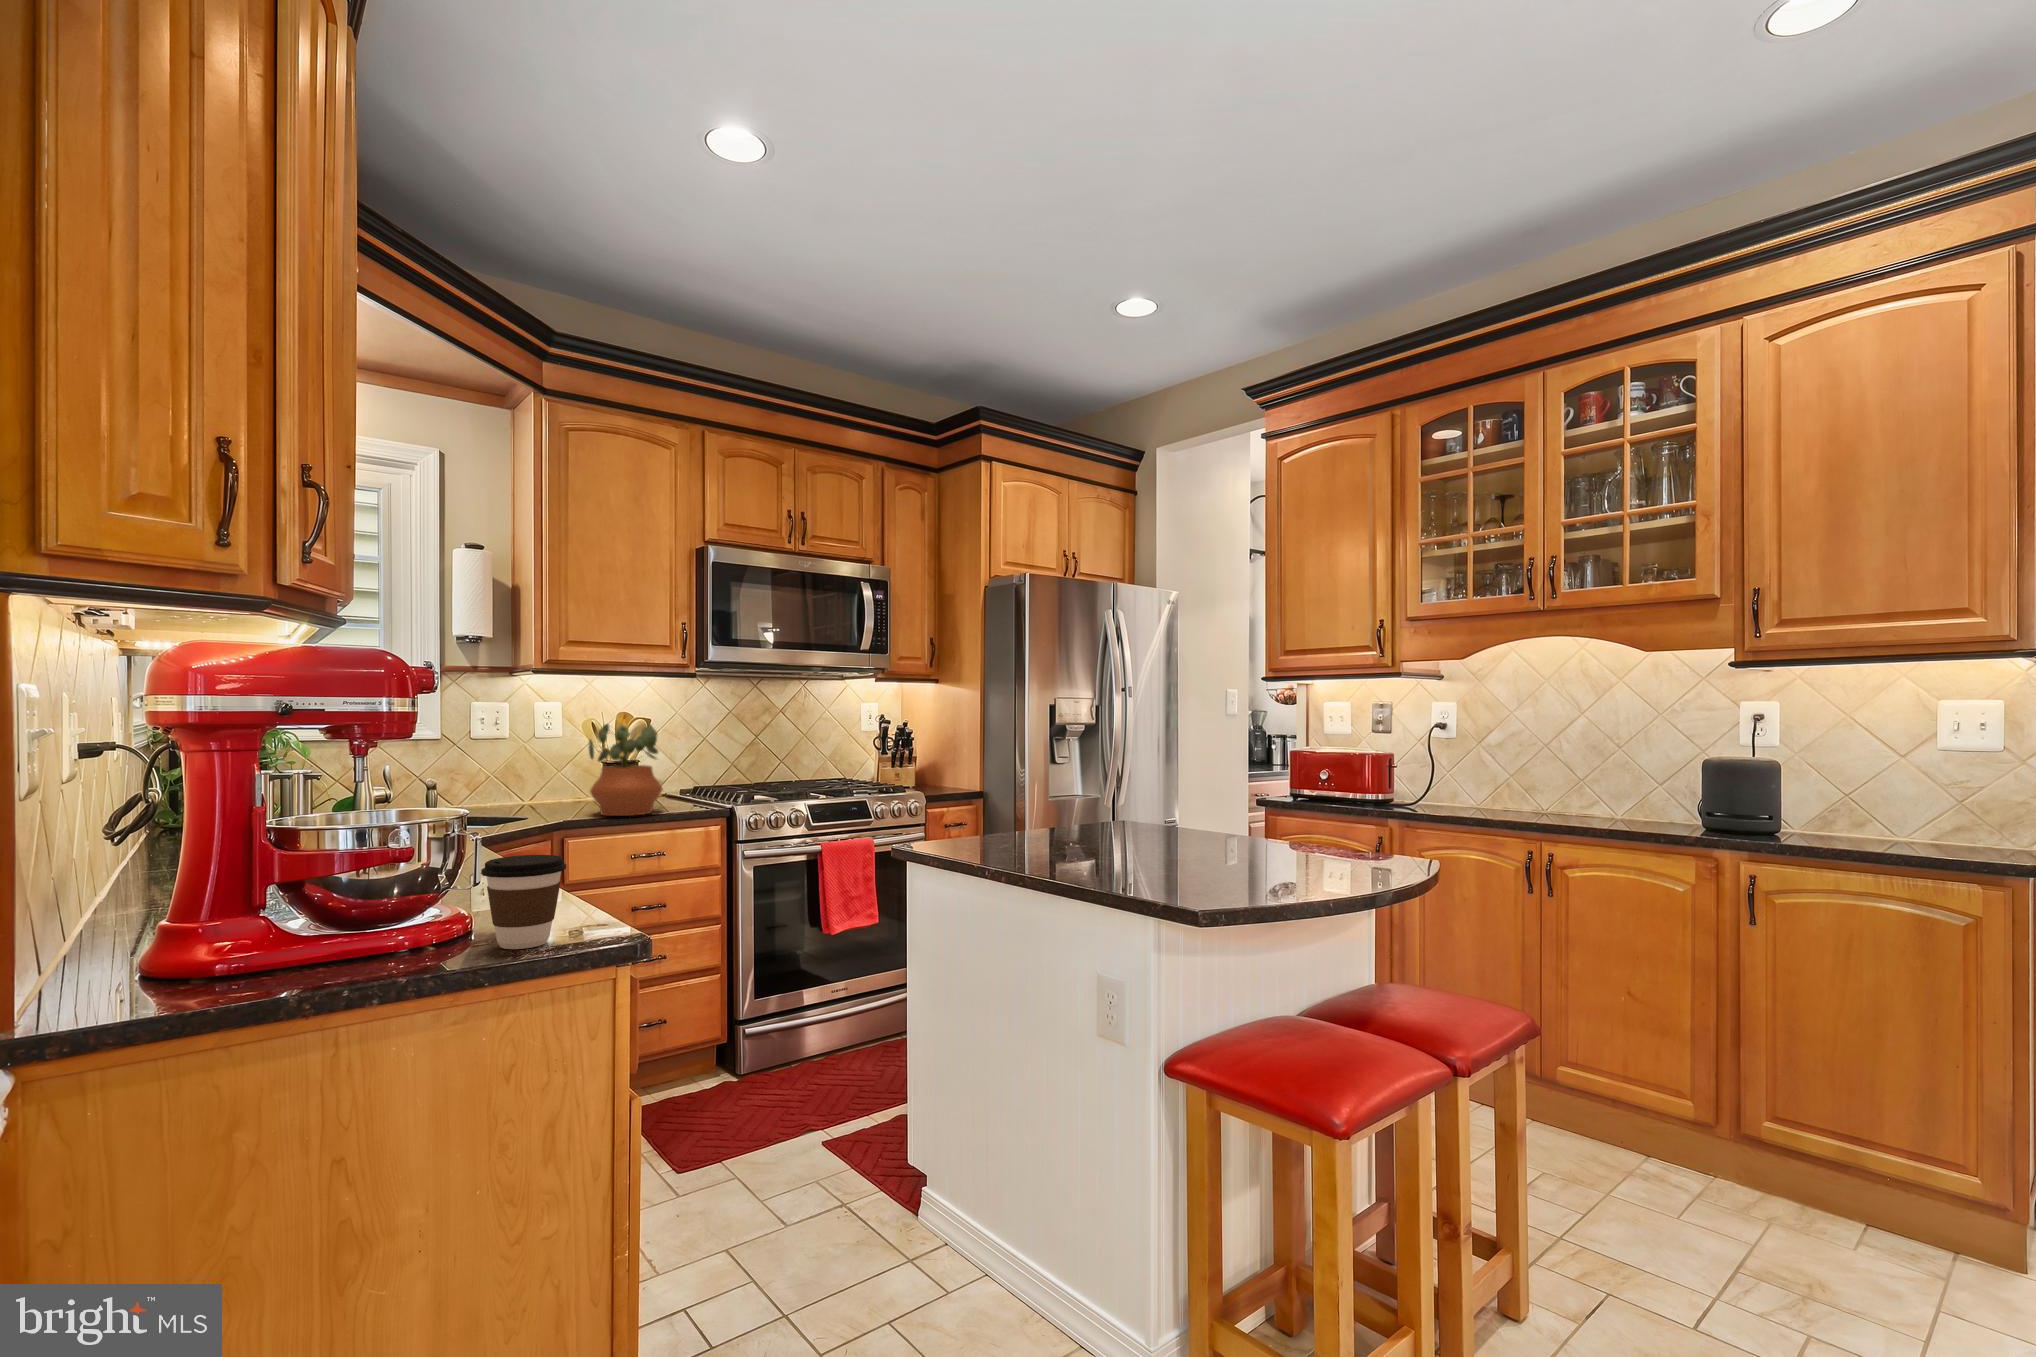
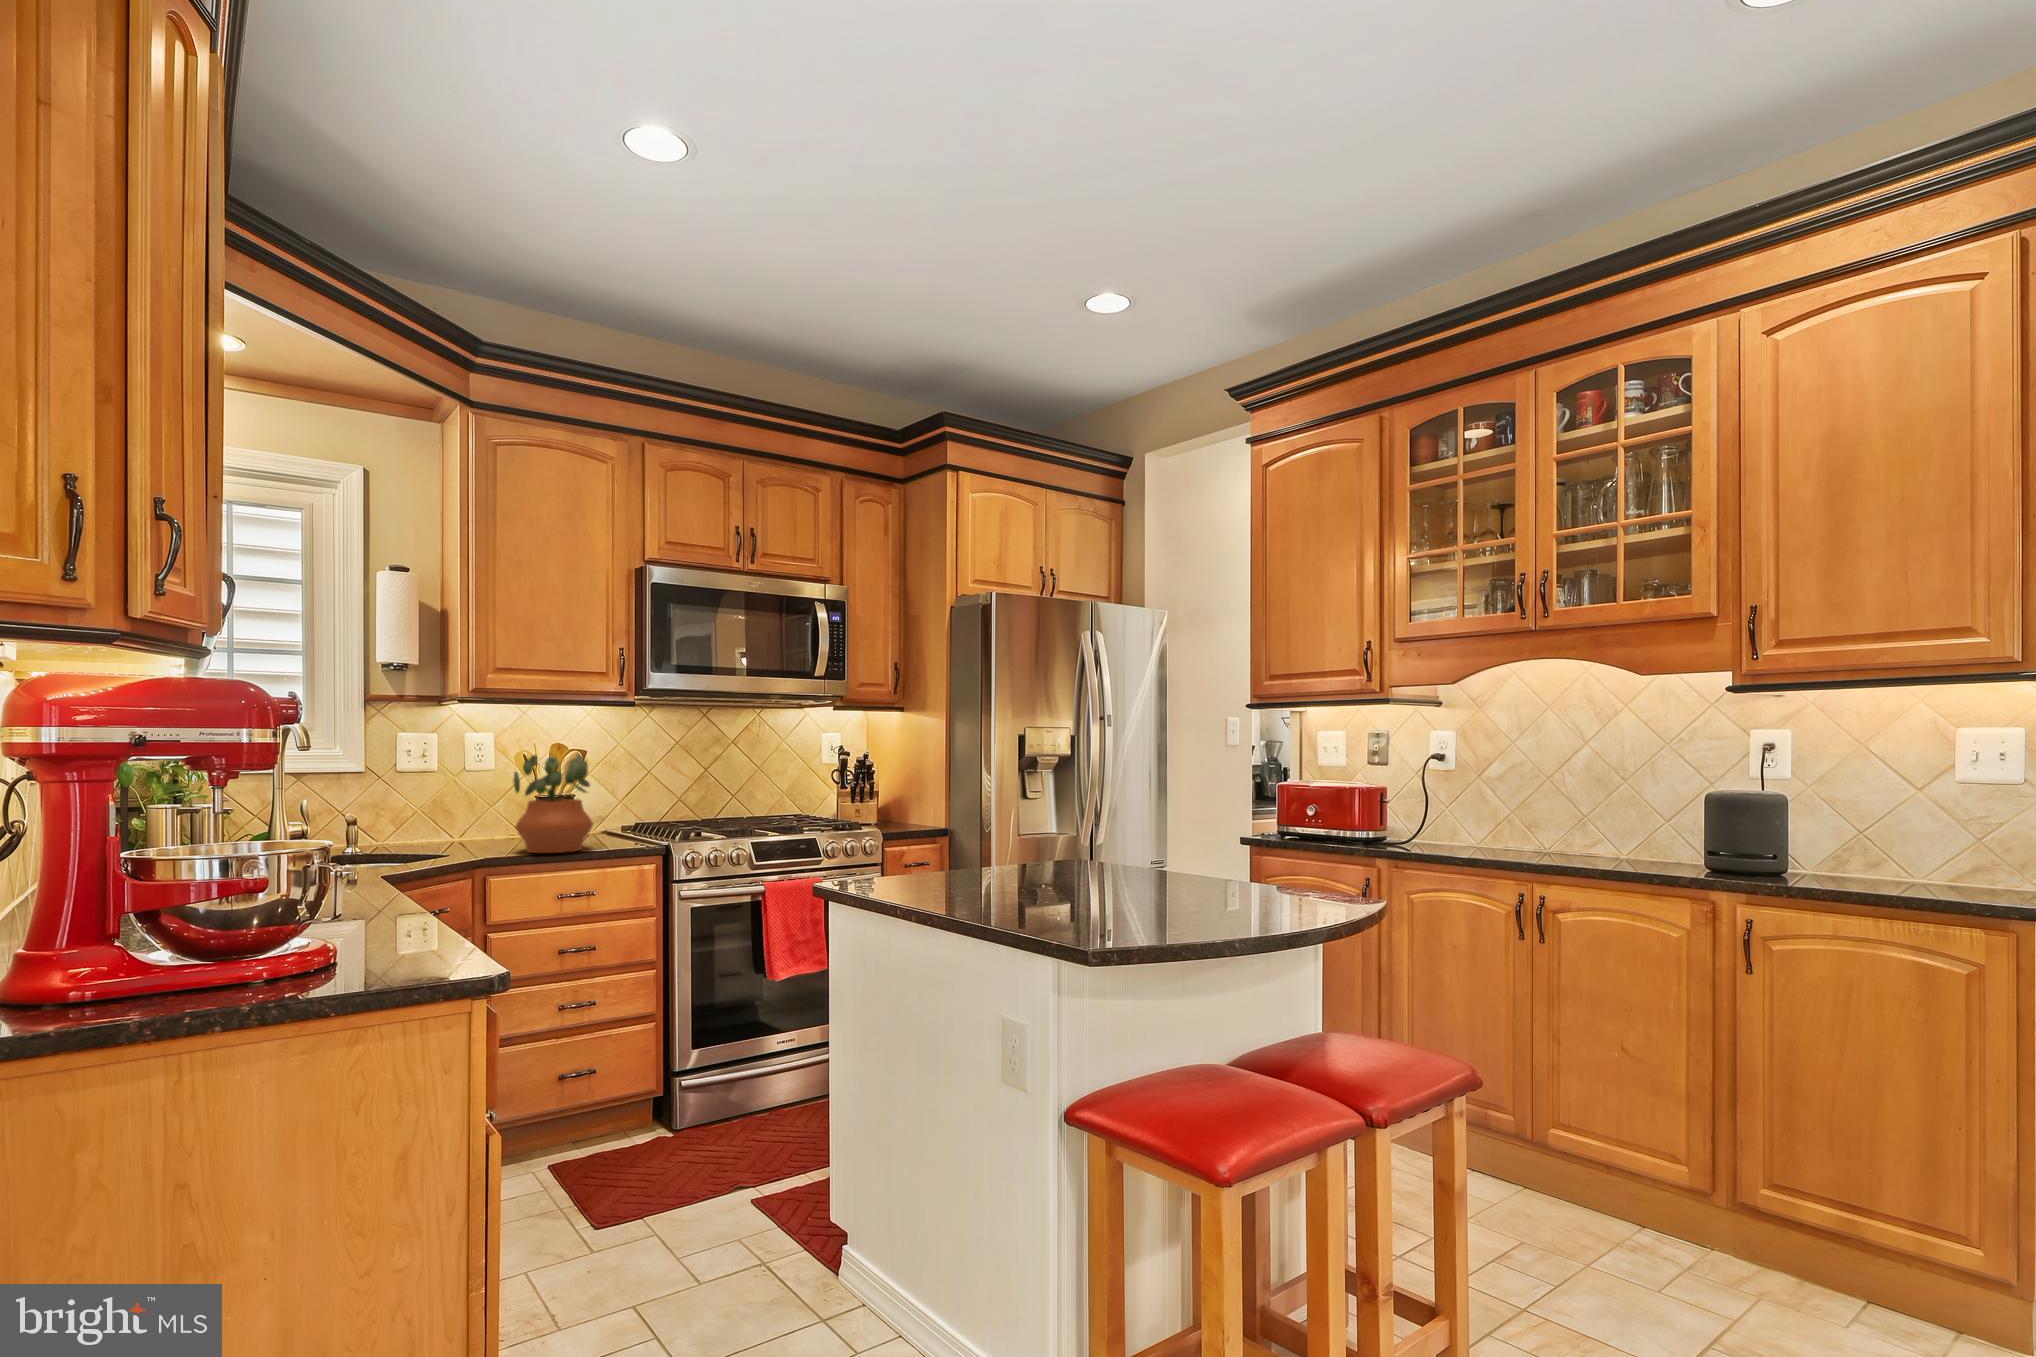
coffee cup: present [481,855,566,949] -> none [337,887,424,981]

